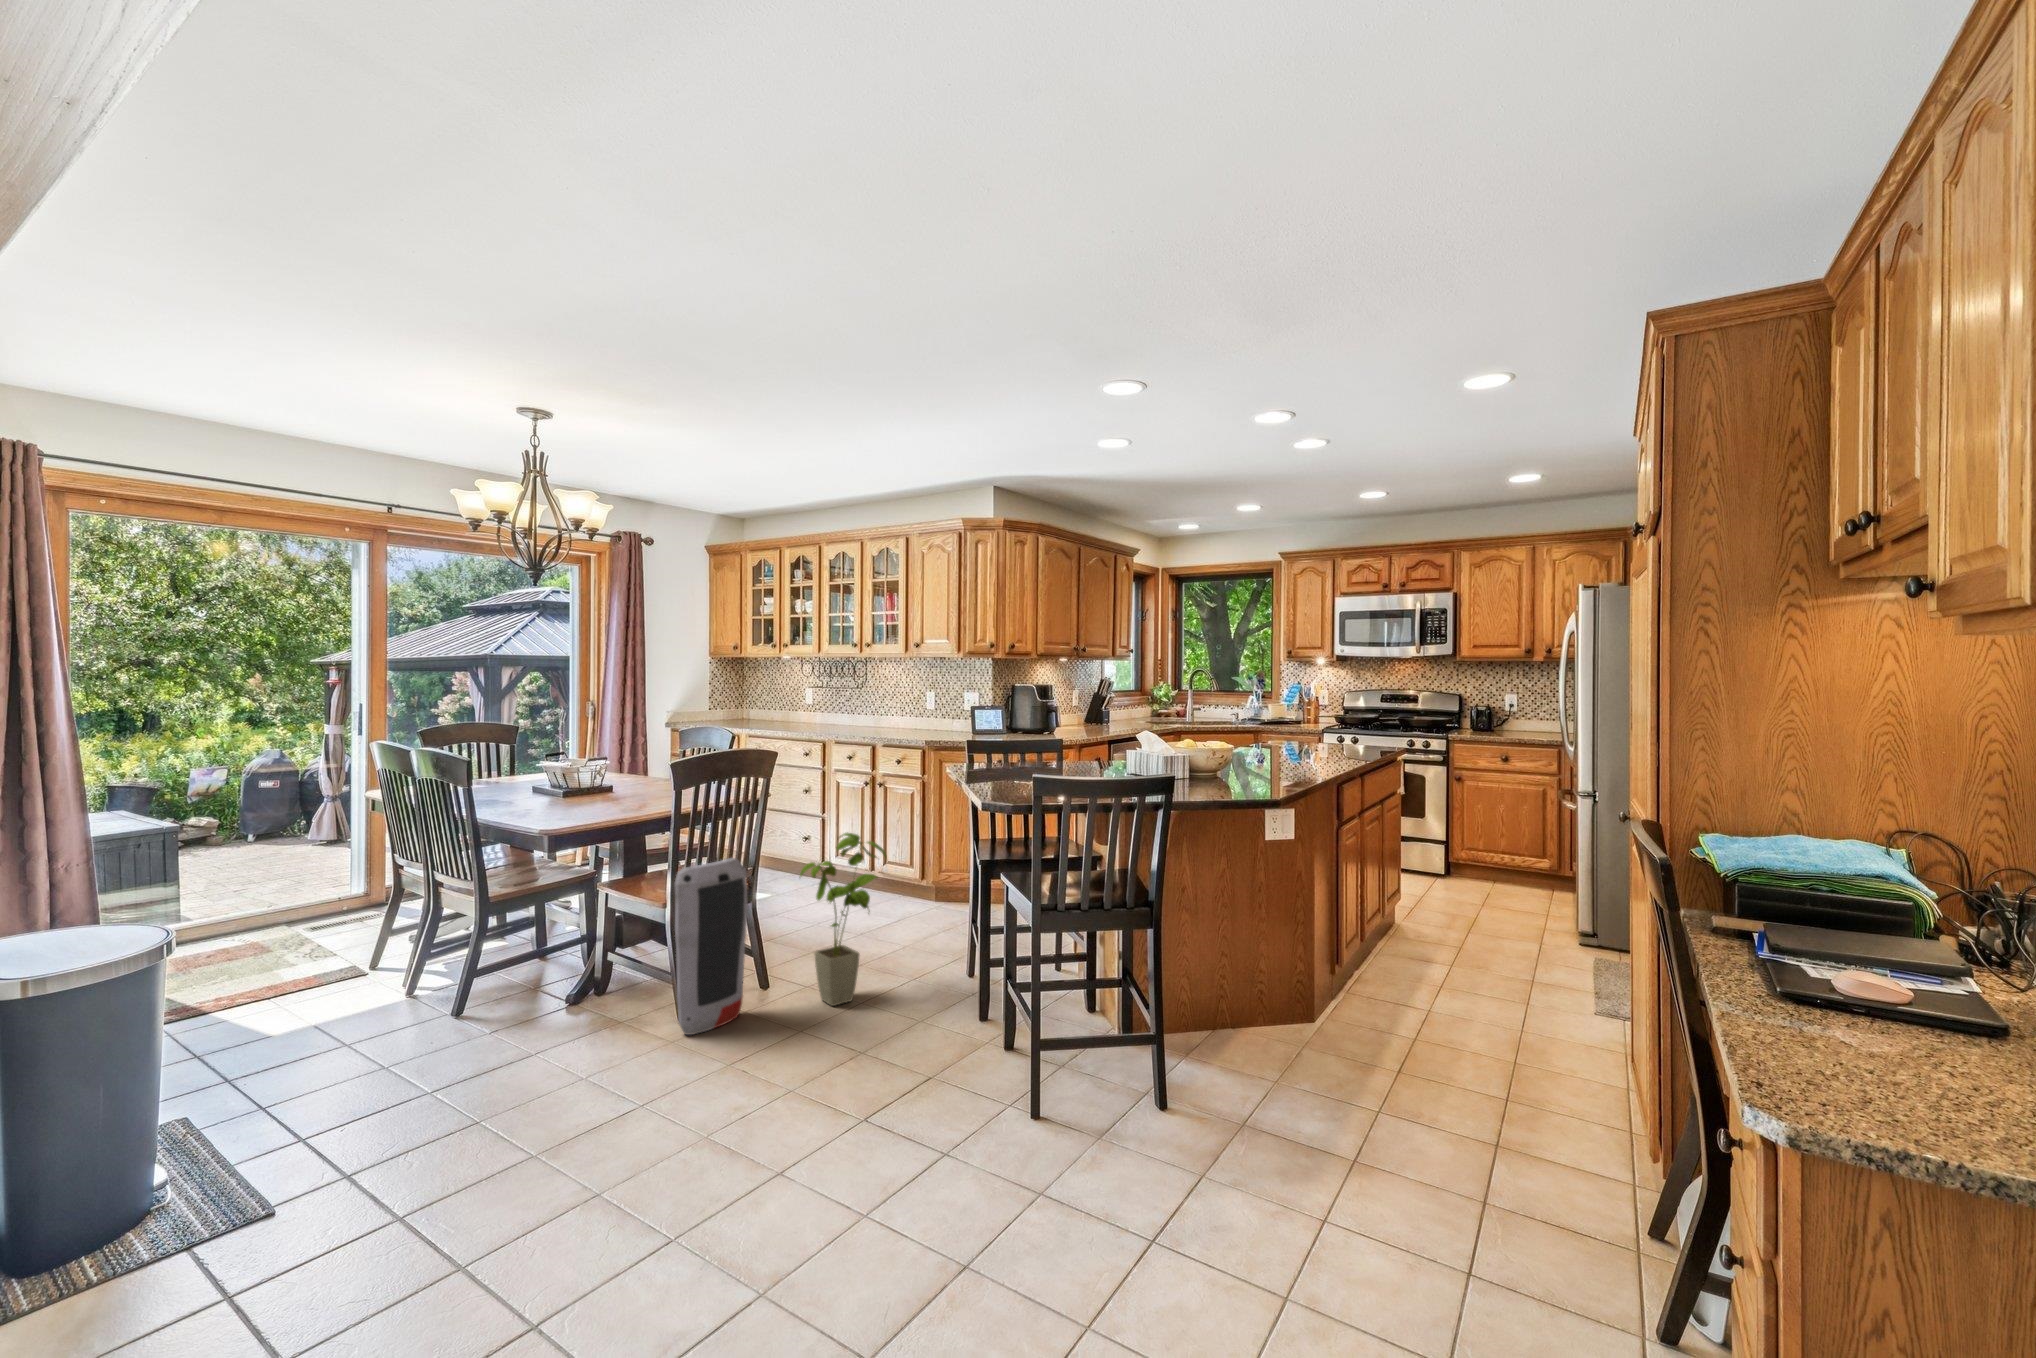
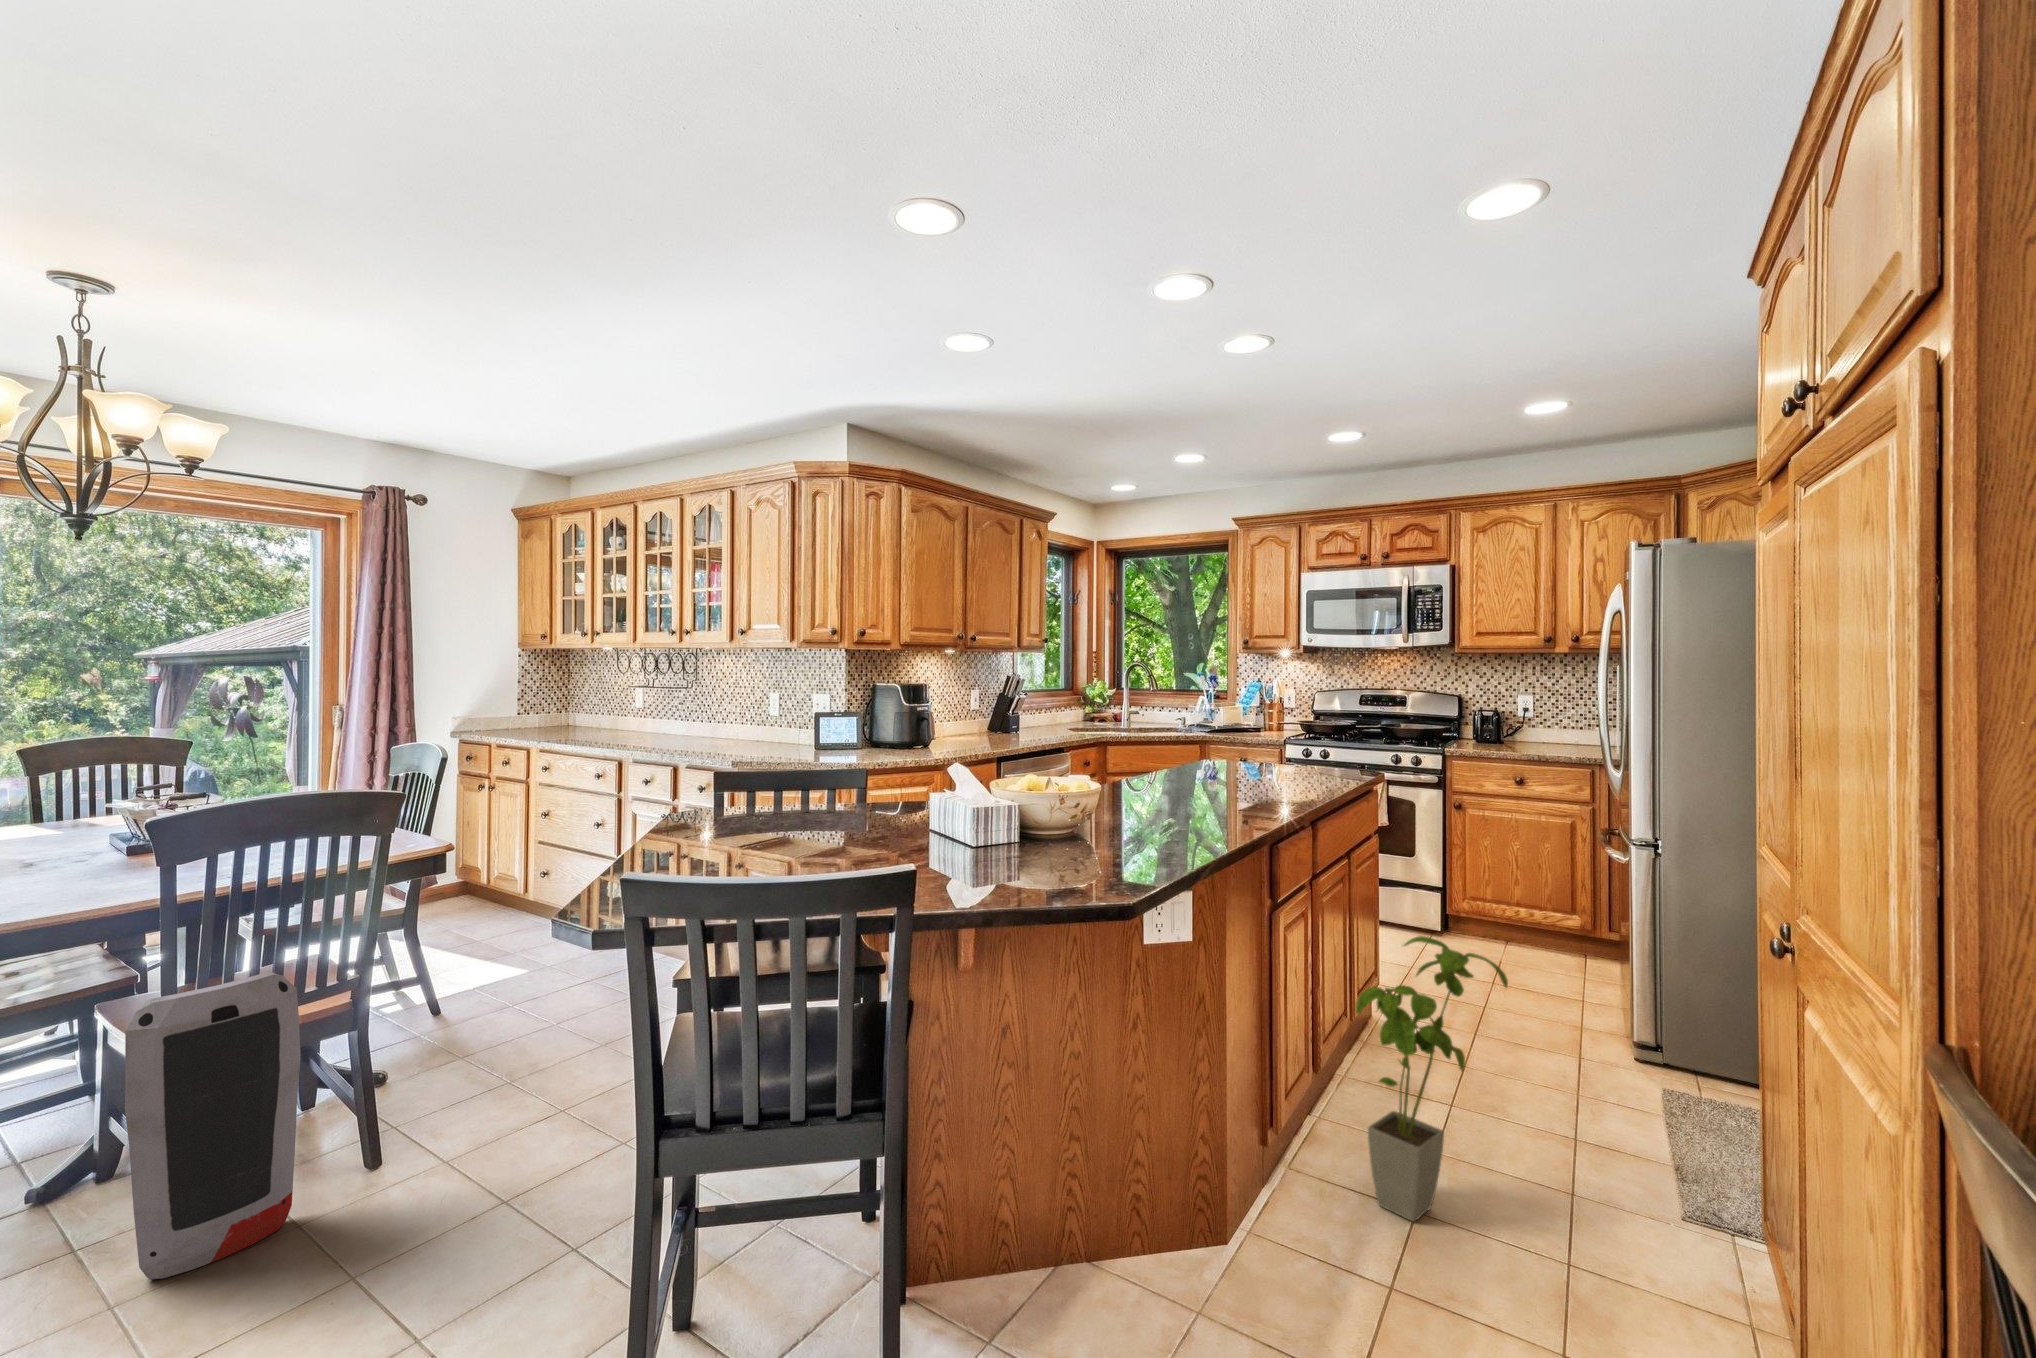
house plant: present [800,833,887,1006] -> present [1356,936,1508,1222]

